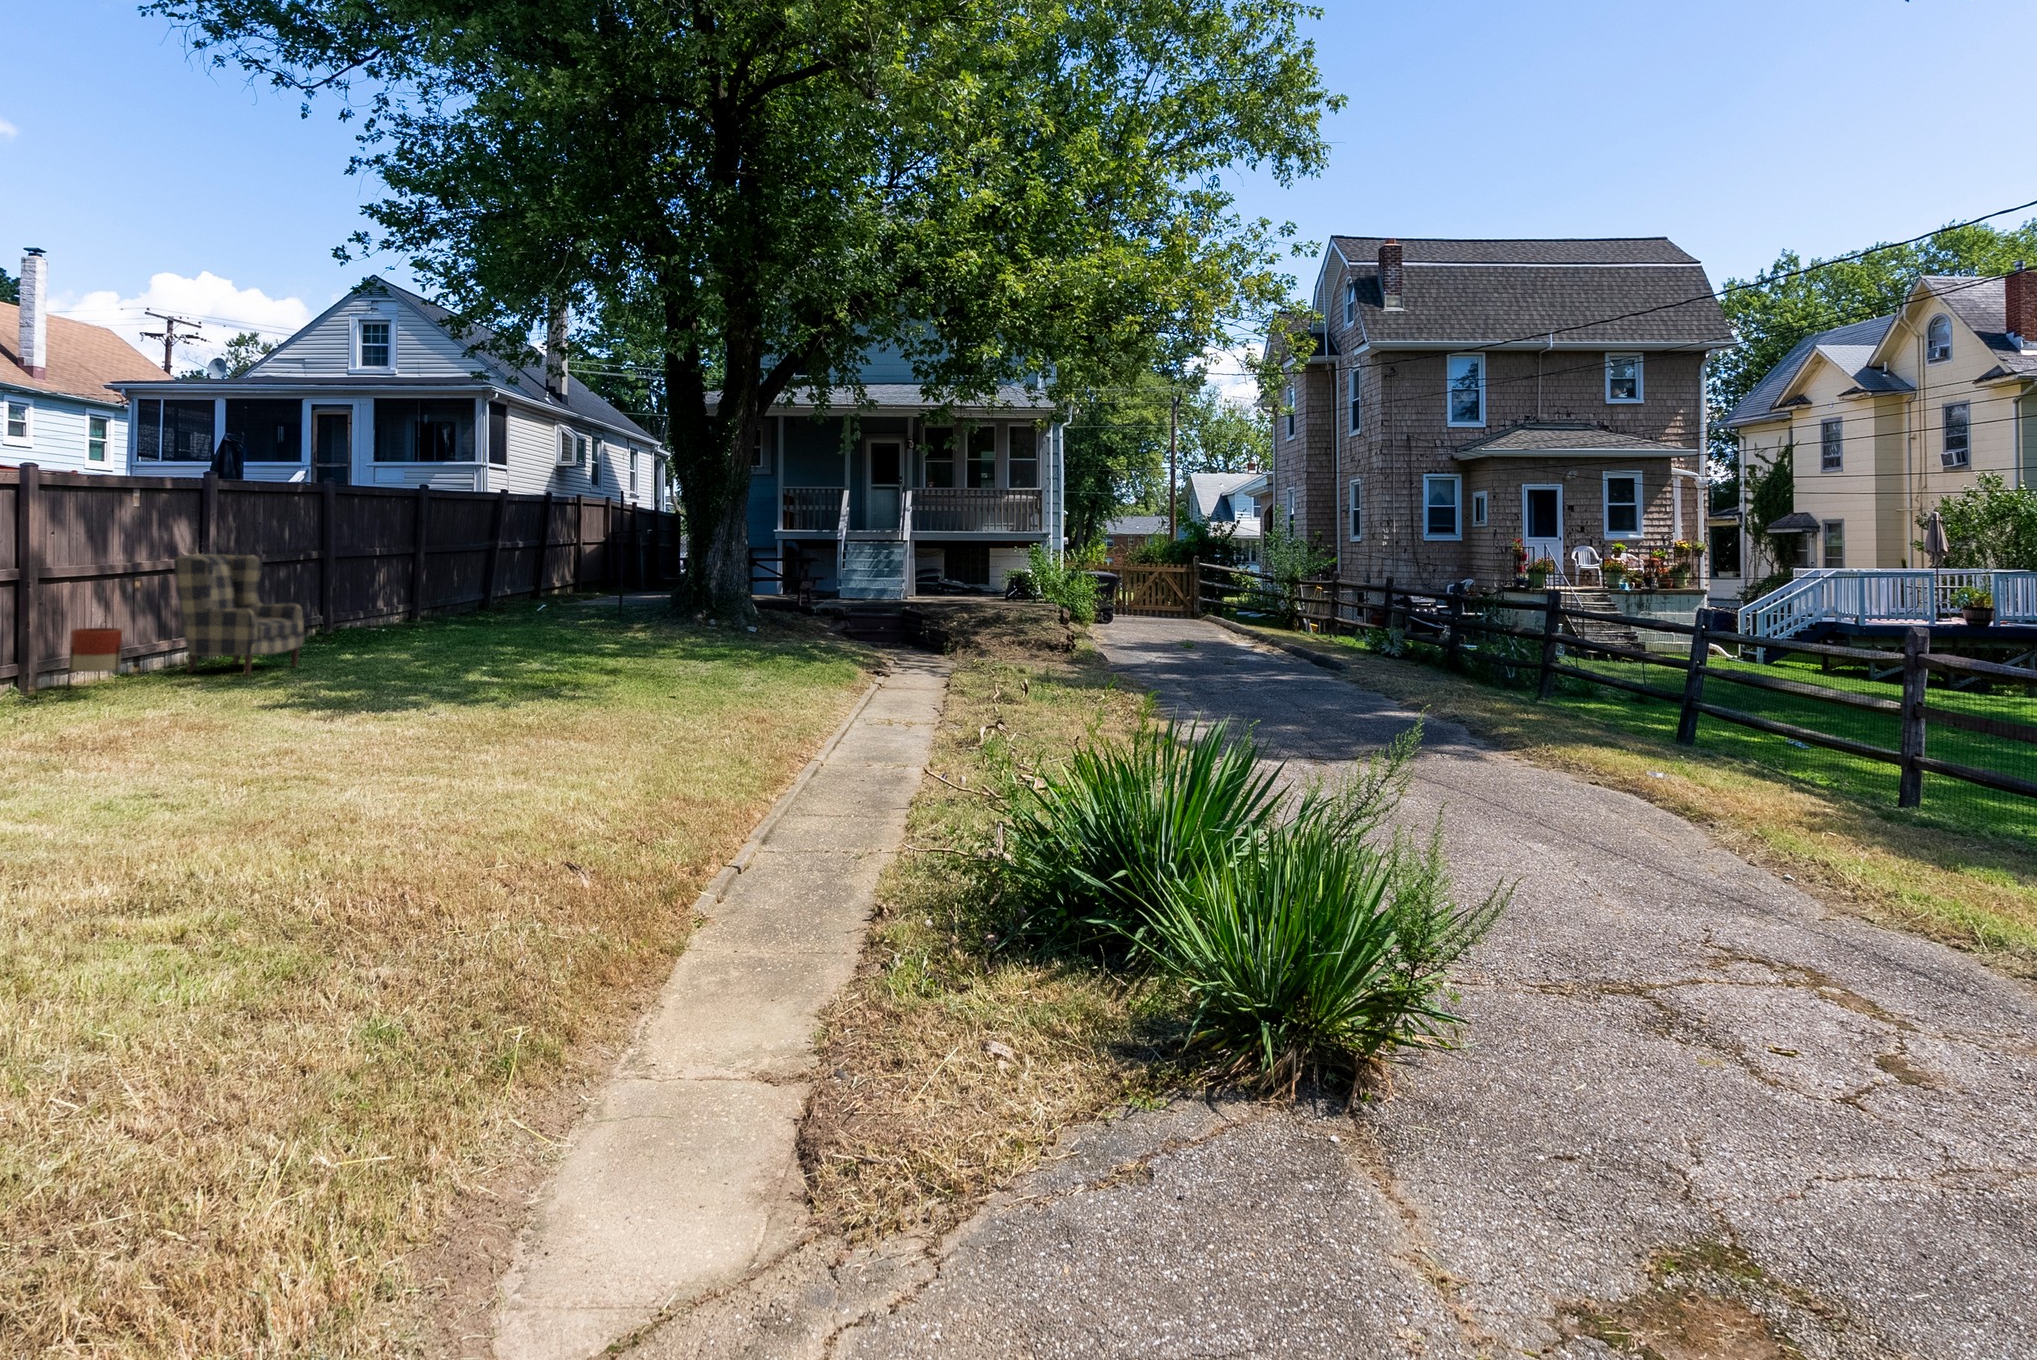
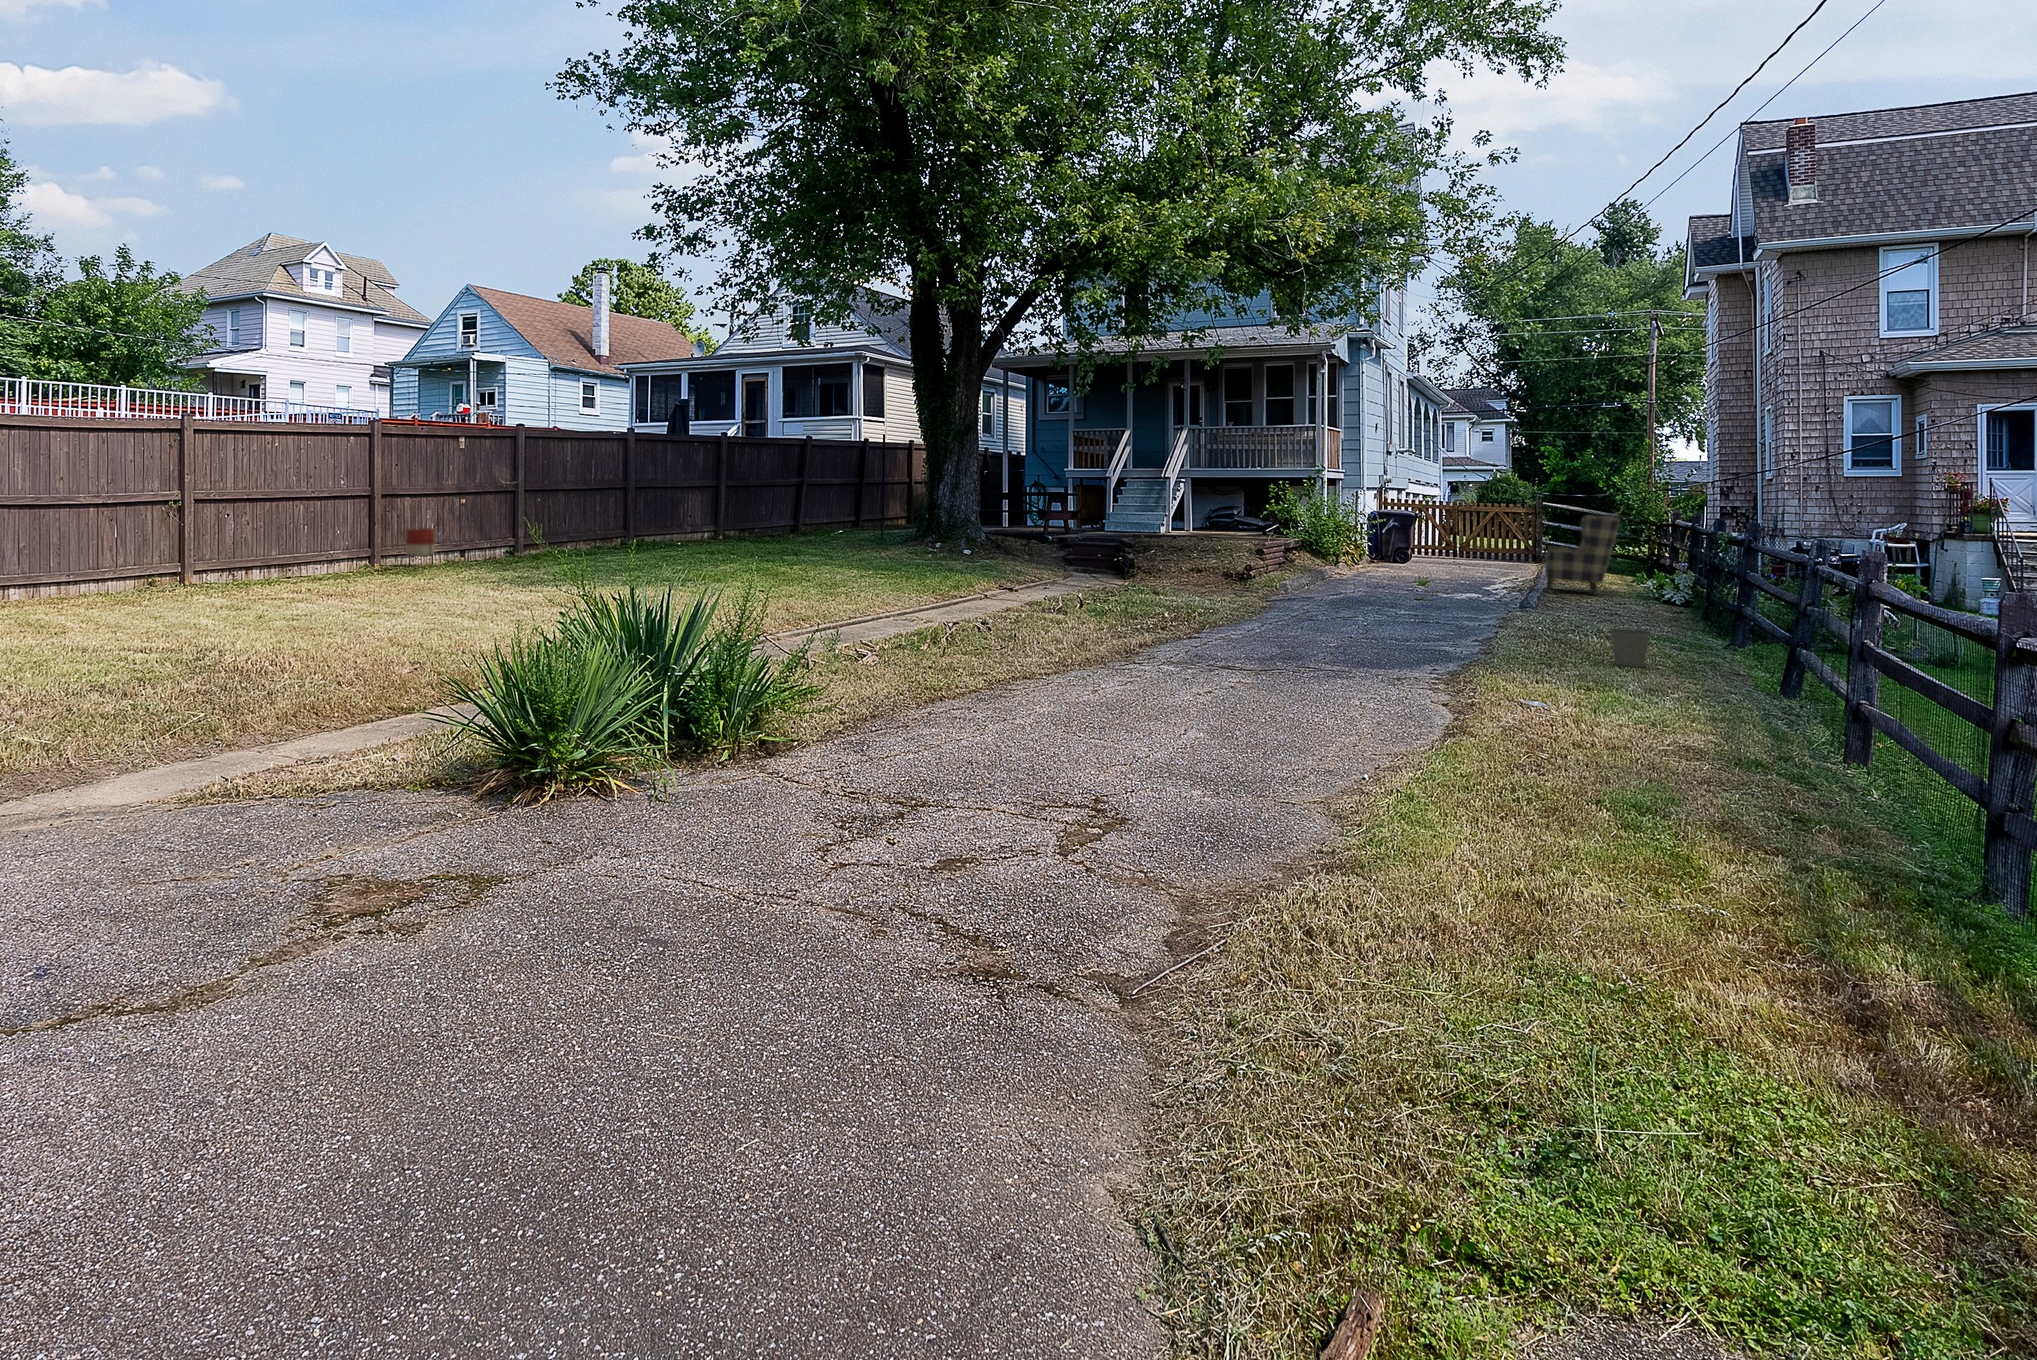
chair: present [174,554,304,676] -> present [1545,515,1620,595]
bucket: none [1648,704,1687,742] -> present [1610,628,1650,667]

